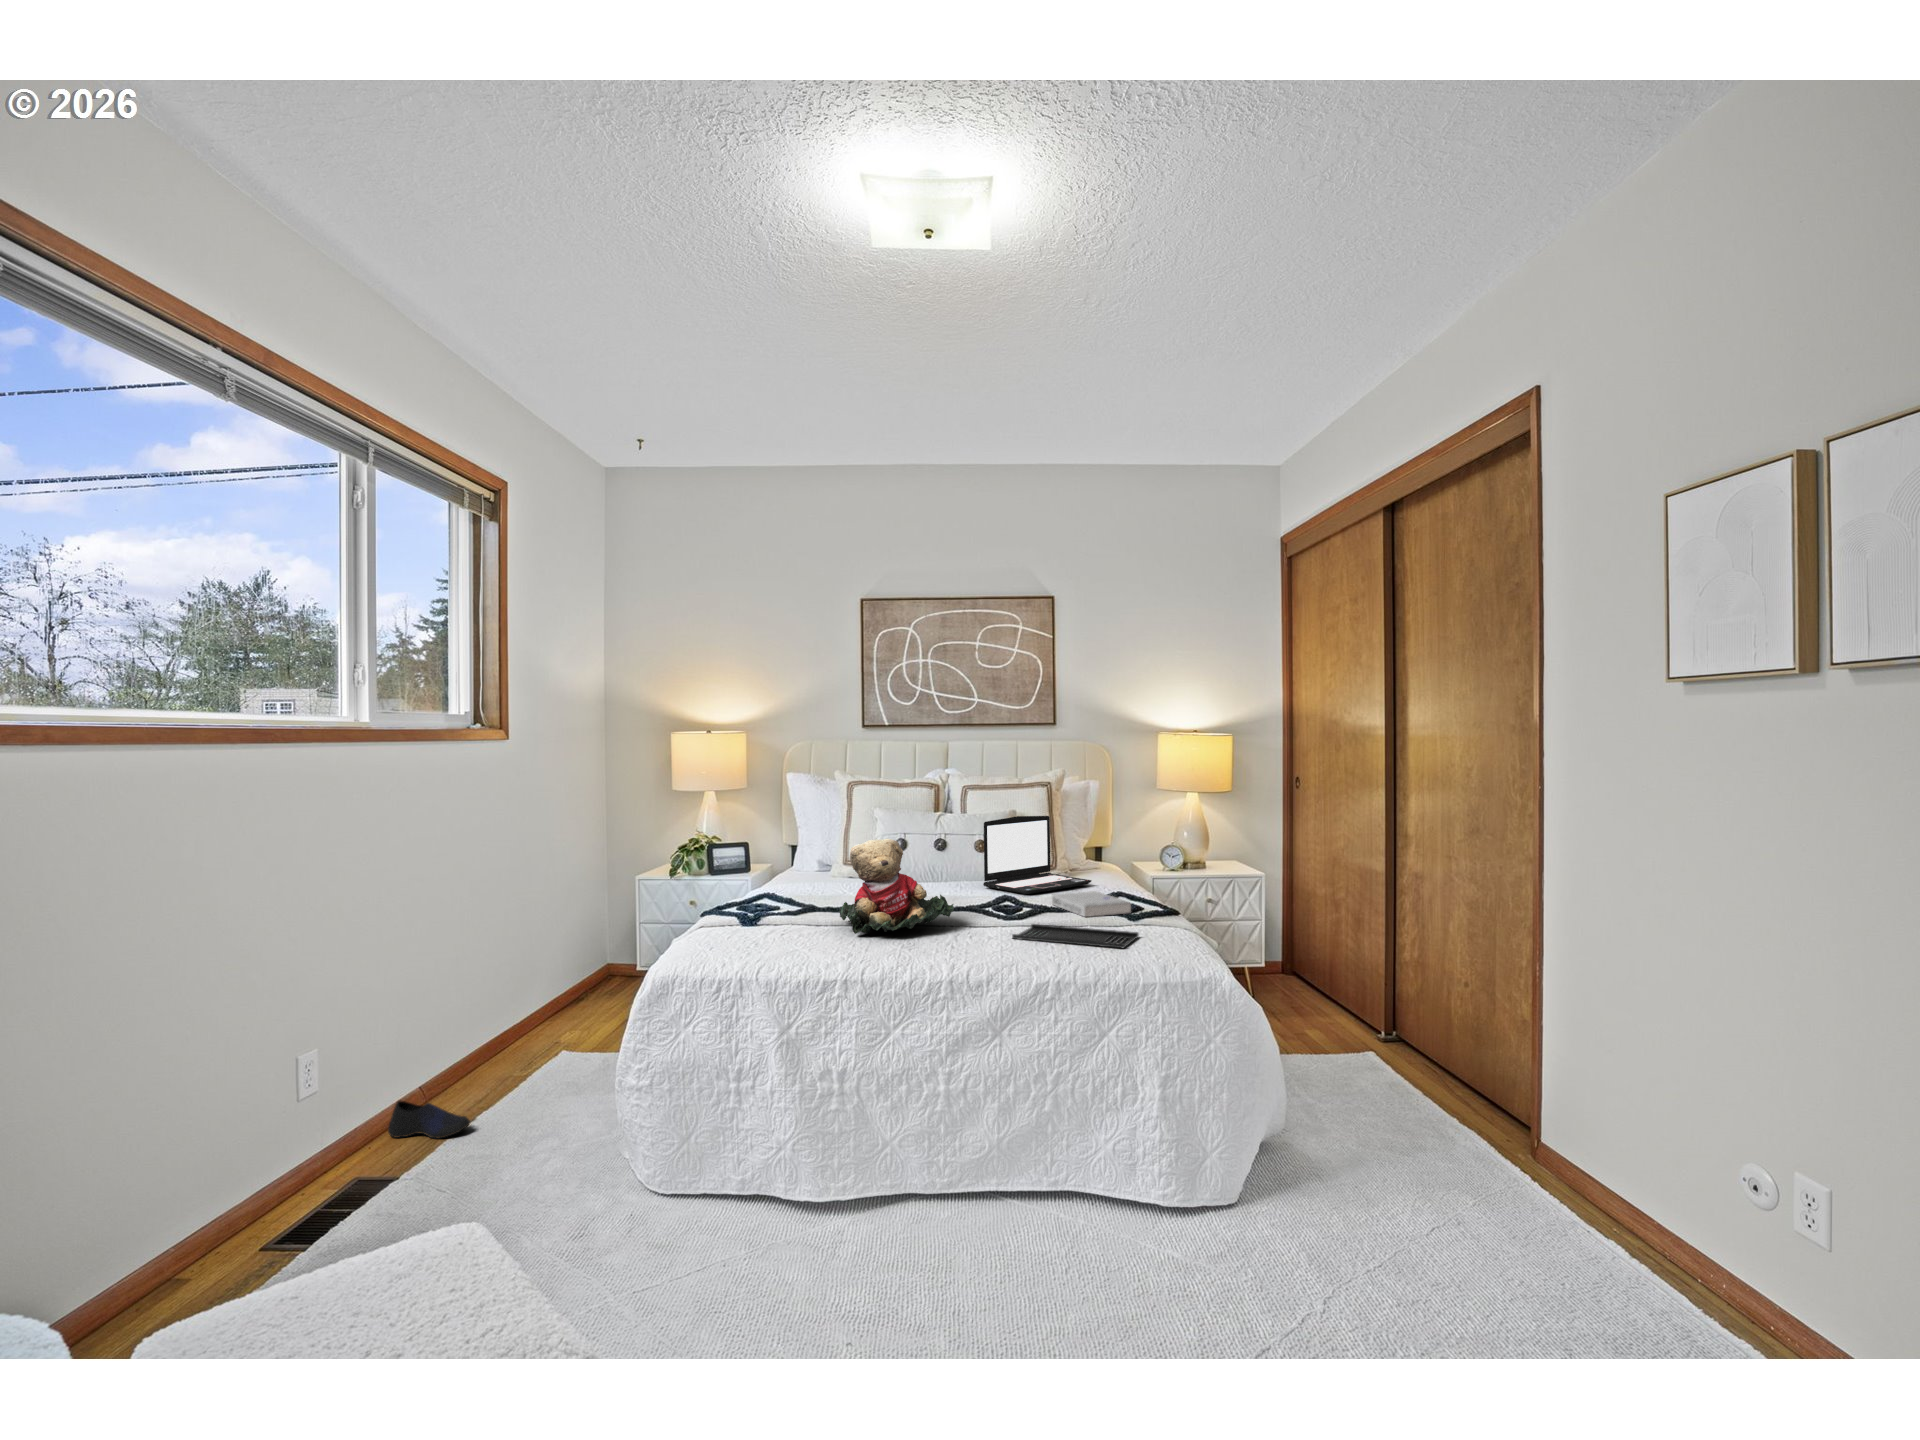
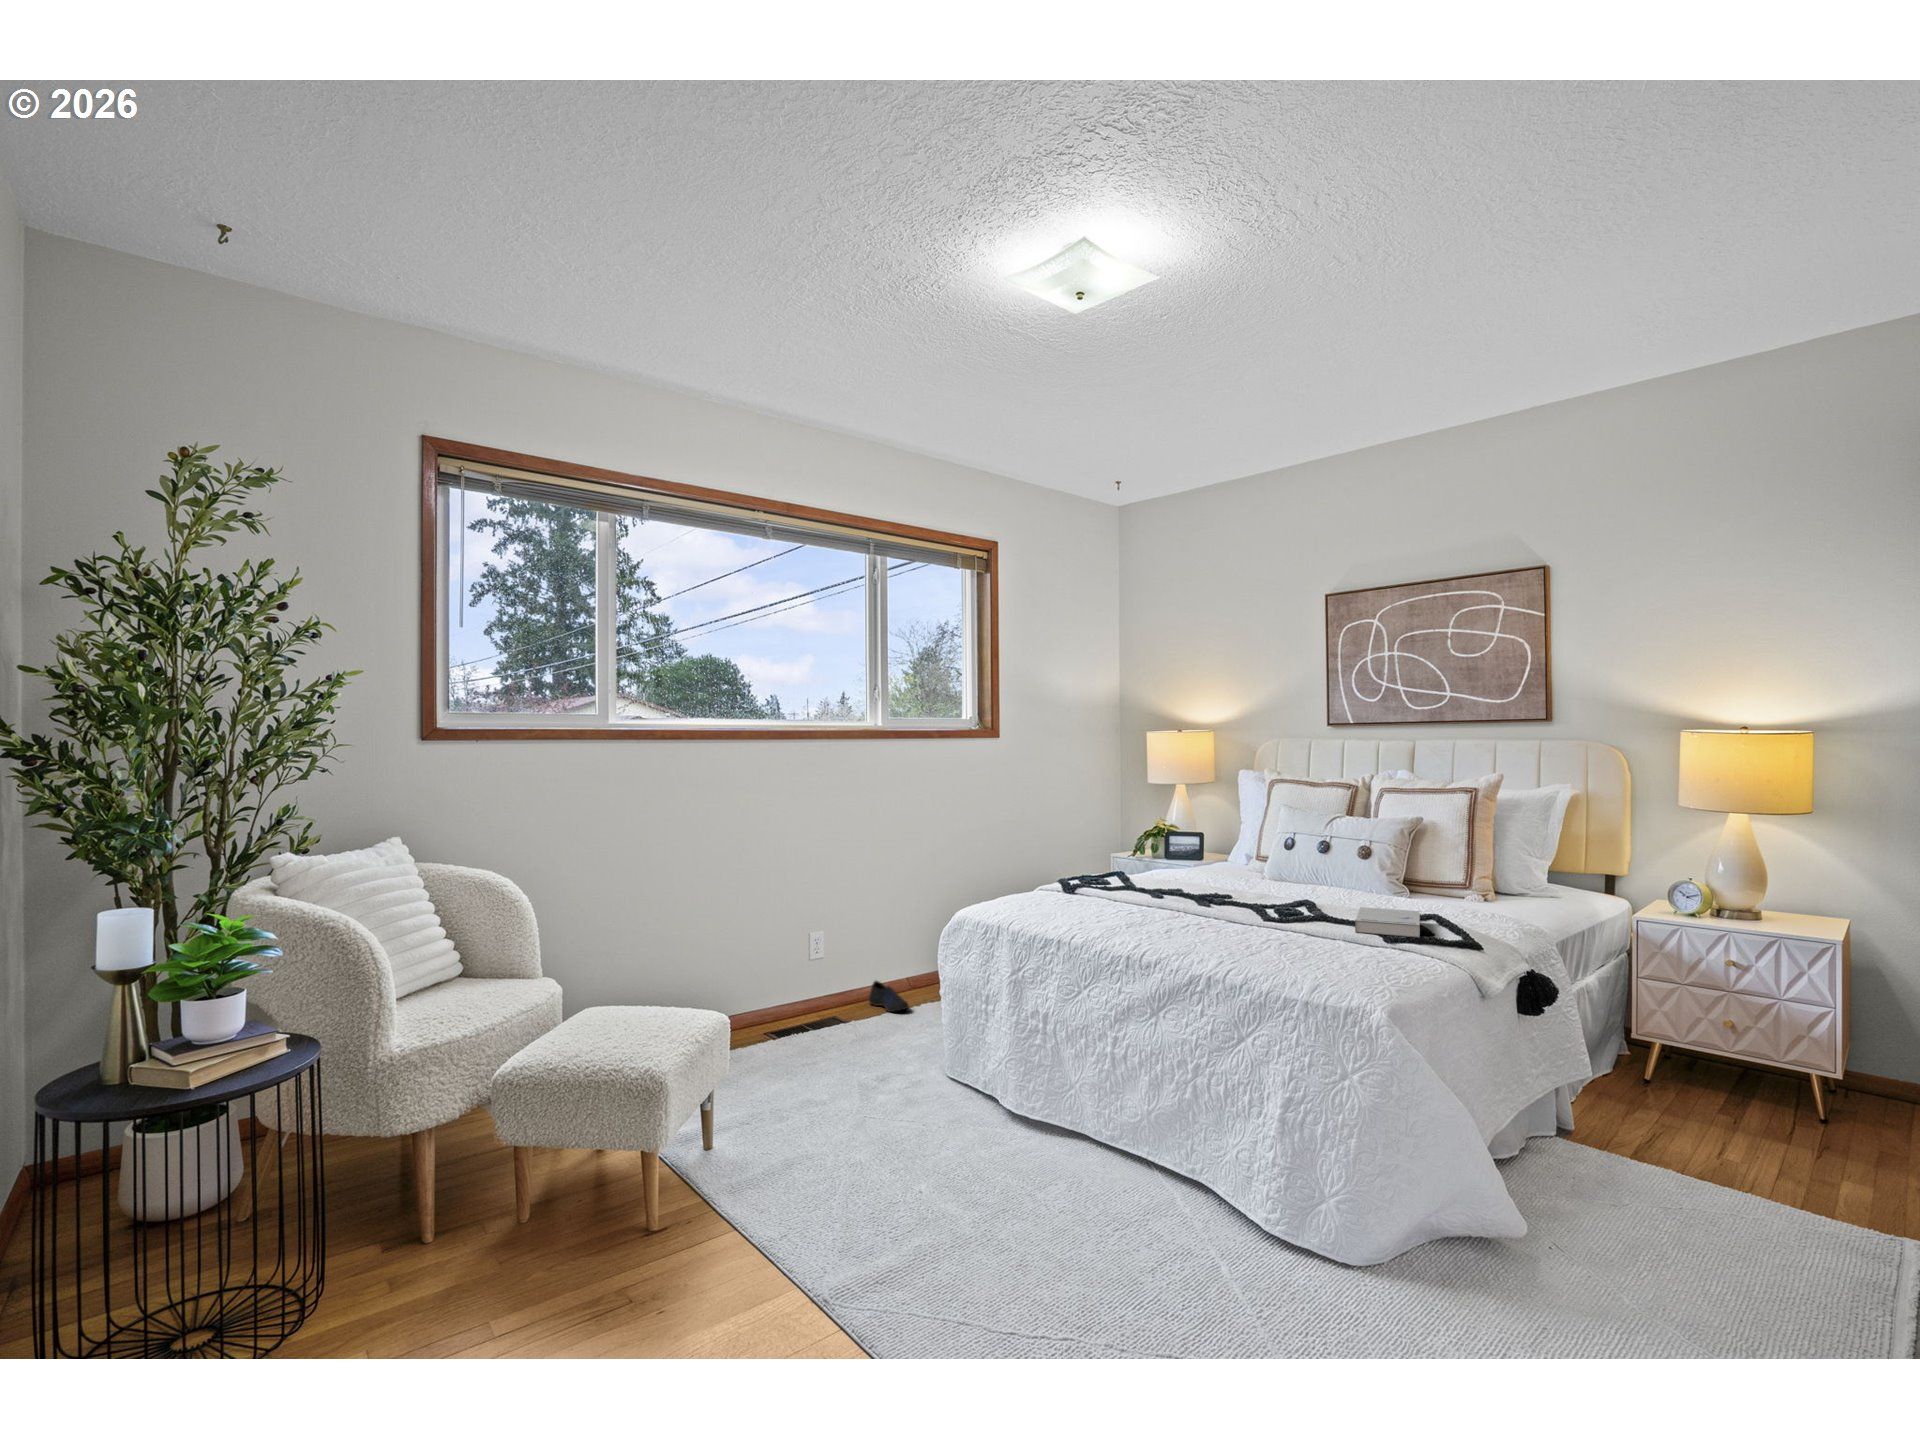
laptop: present [983,816,1091,894] -> none [1340,823,1470,908]
teddy bear: present [839,839,954,934] -> none [1103,827,1208,911]
tray: present [1012,924,1139,948] -> none [1222,926,1347,959]

